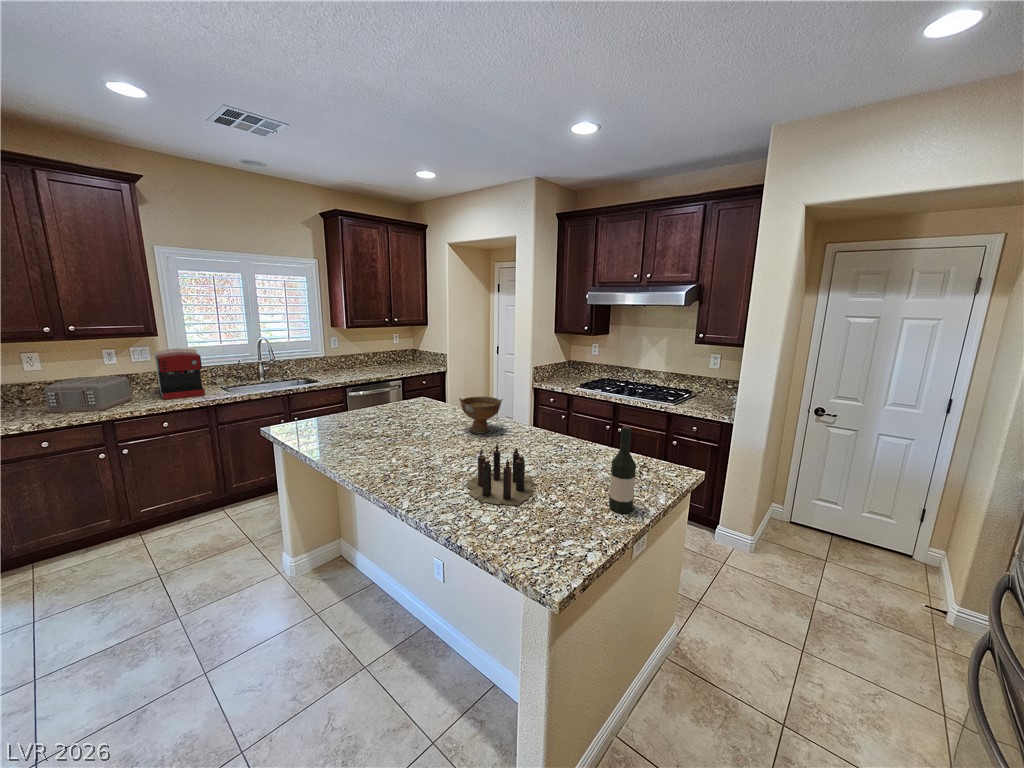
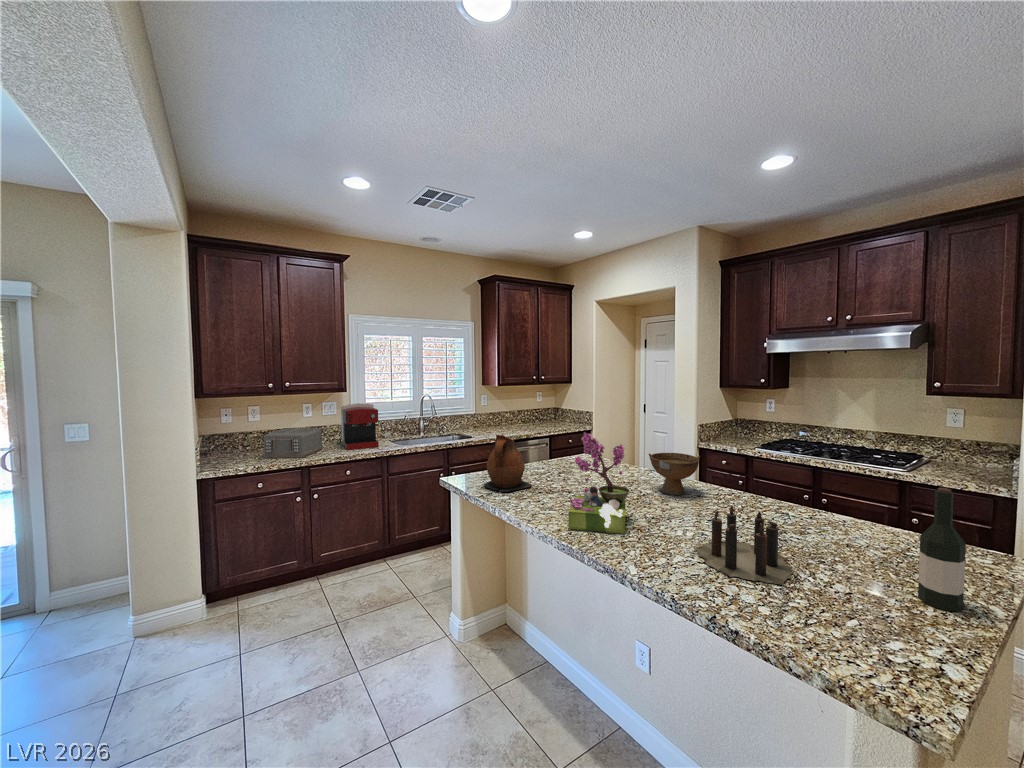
flower arrangement: none [364,381,426,473] -> present [569,433,629,534]
ceramic pitcher: none [299,384,352,439] -> present [483,435,532,492]

